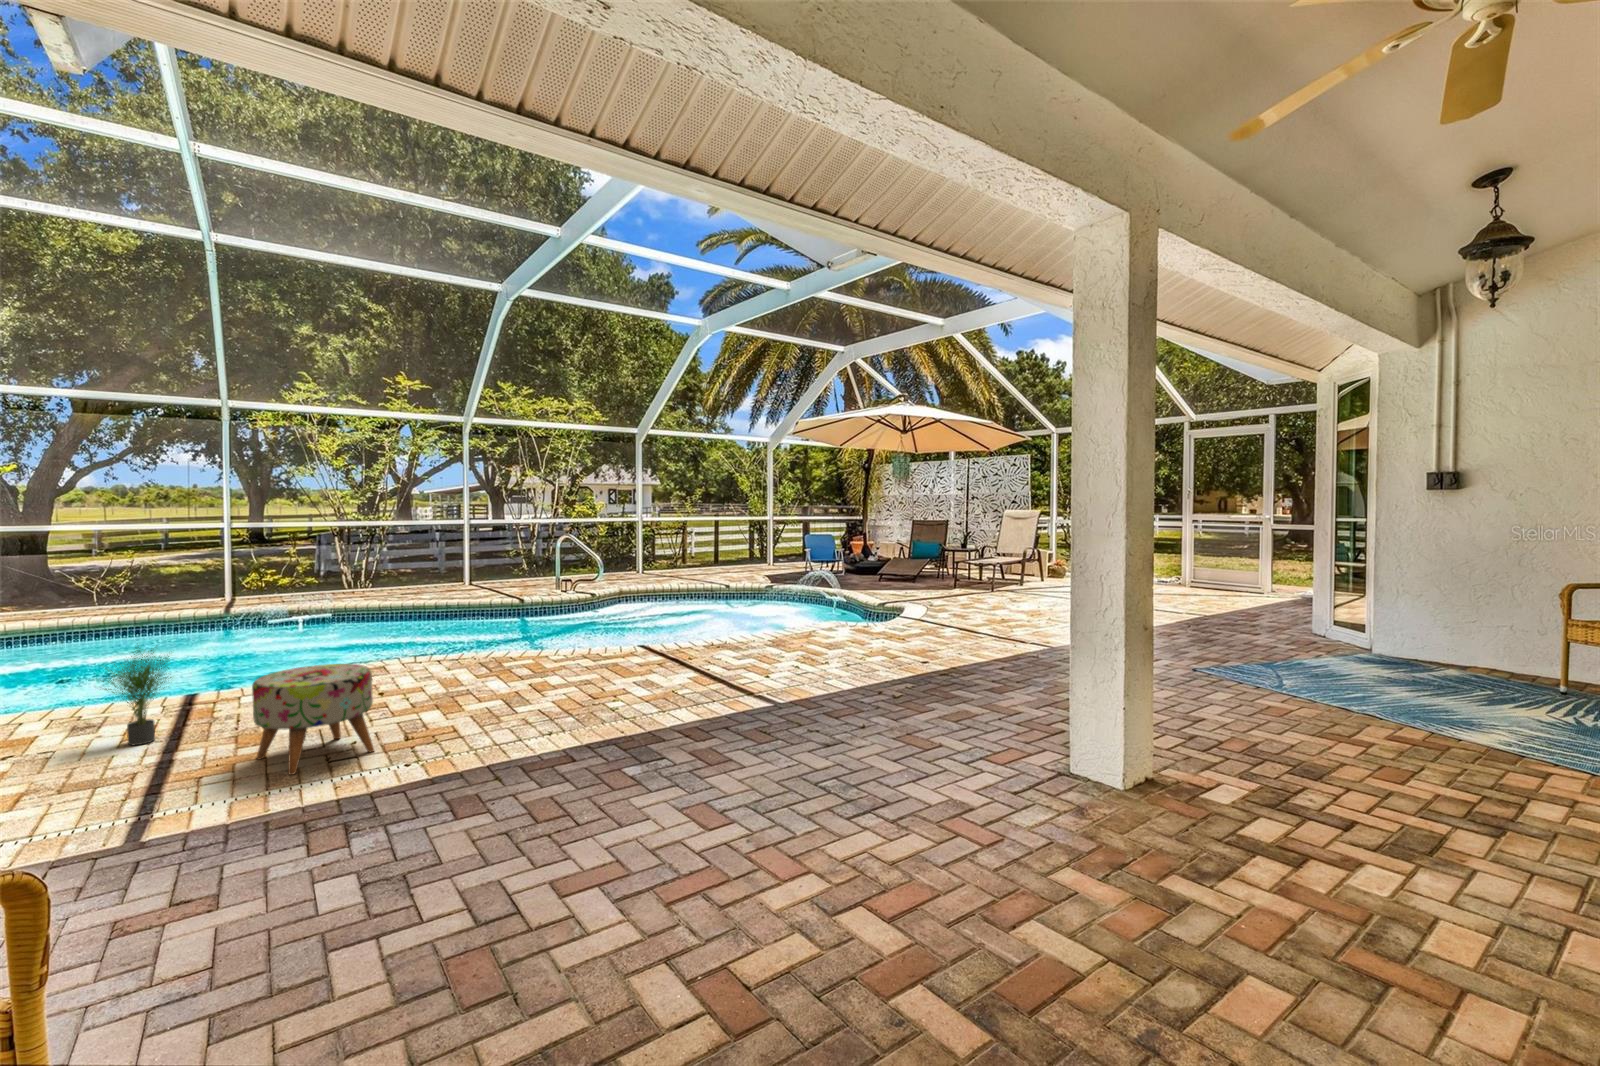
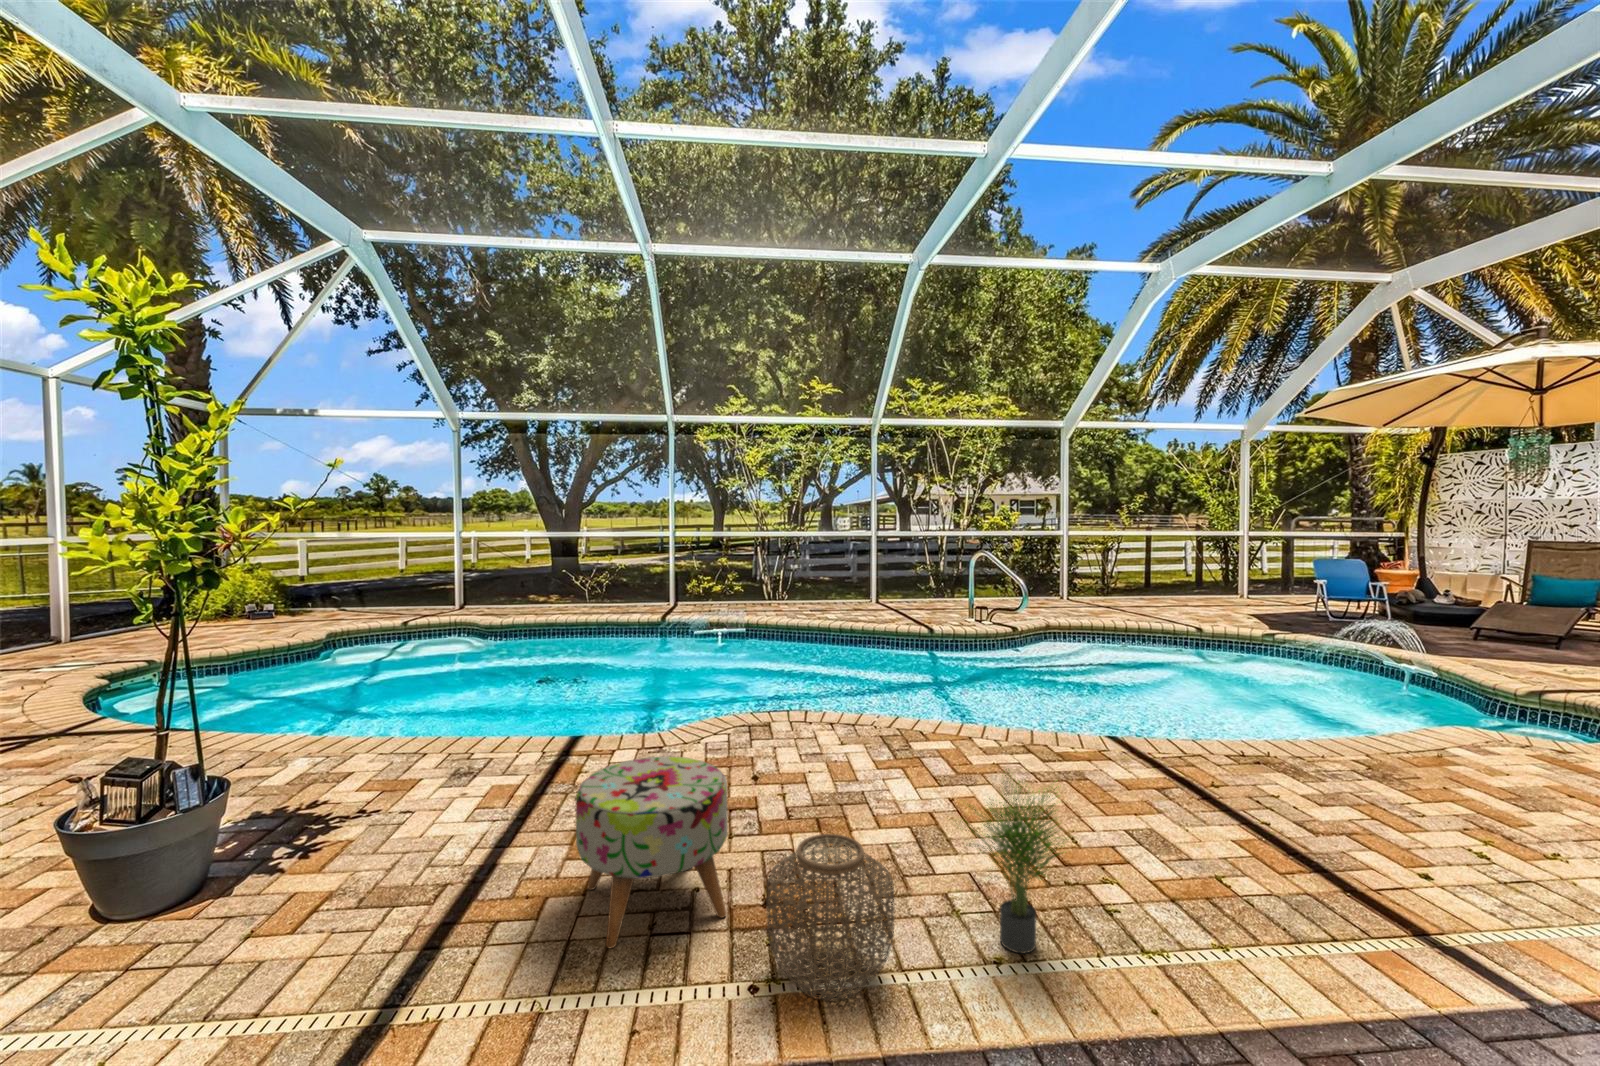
potted plant: present [103,650,171,745] -> present [965,775,1063,953]
woven basket: none [409,680,489,764] -> present [767,834,894,1000]

